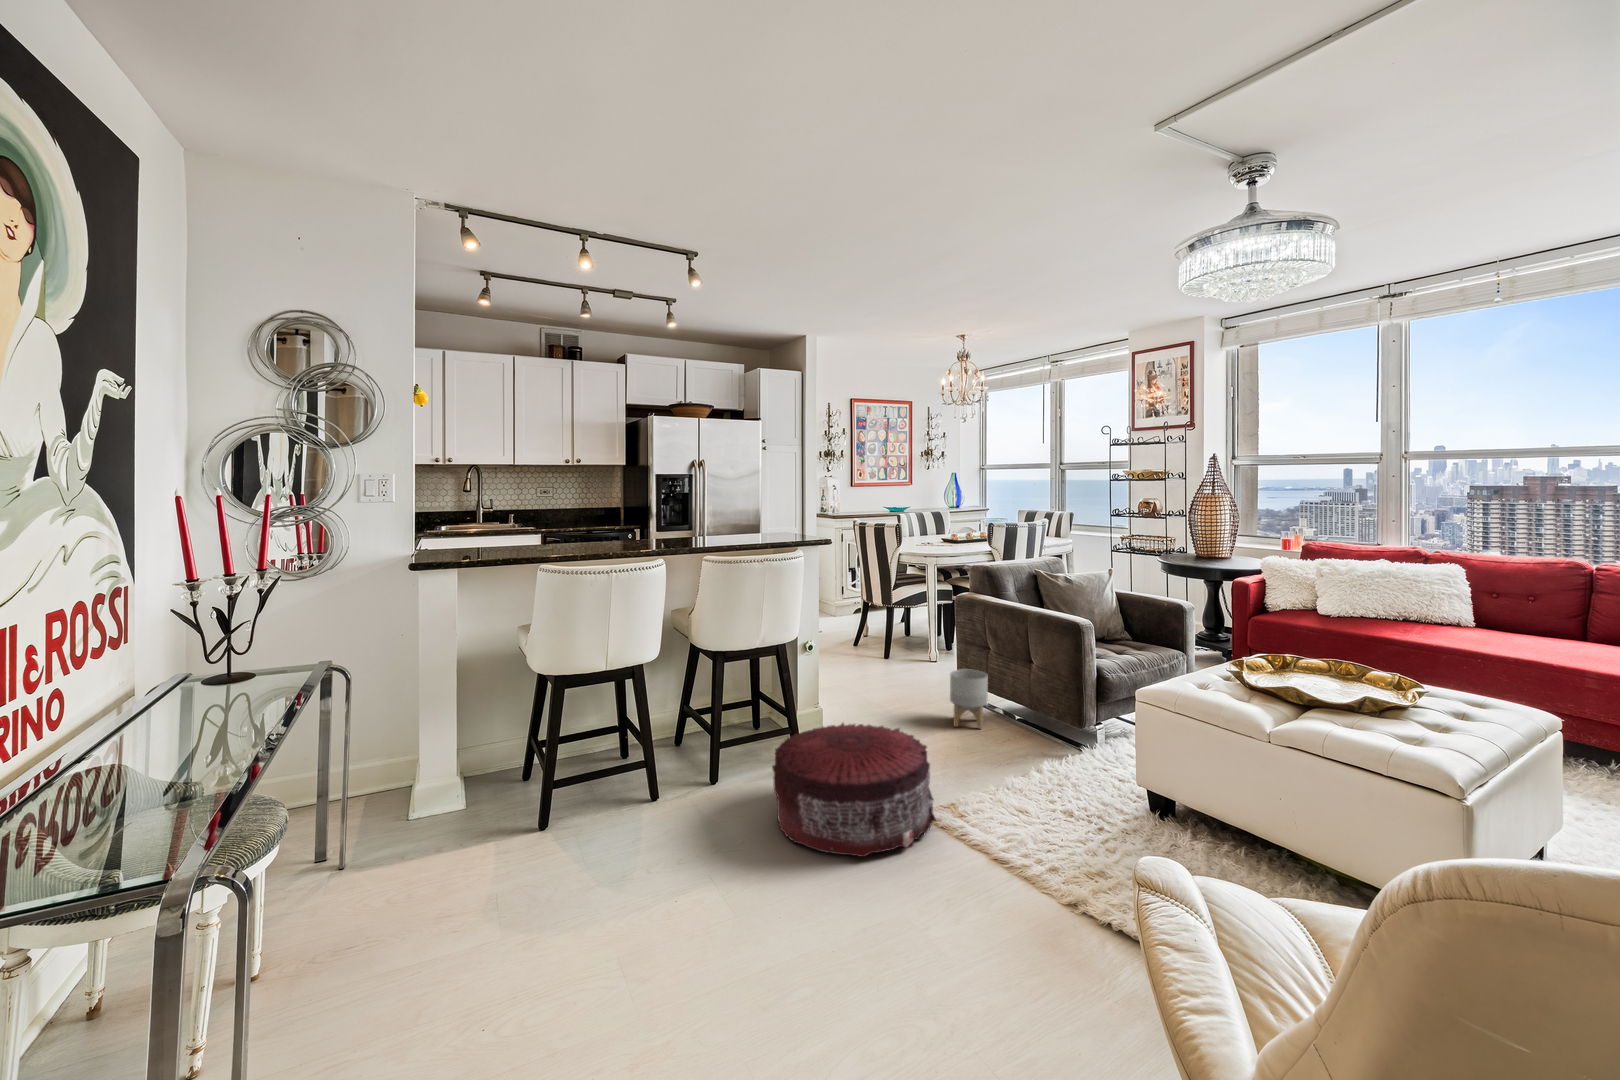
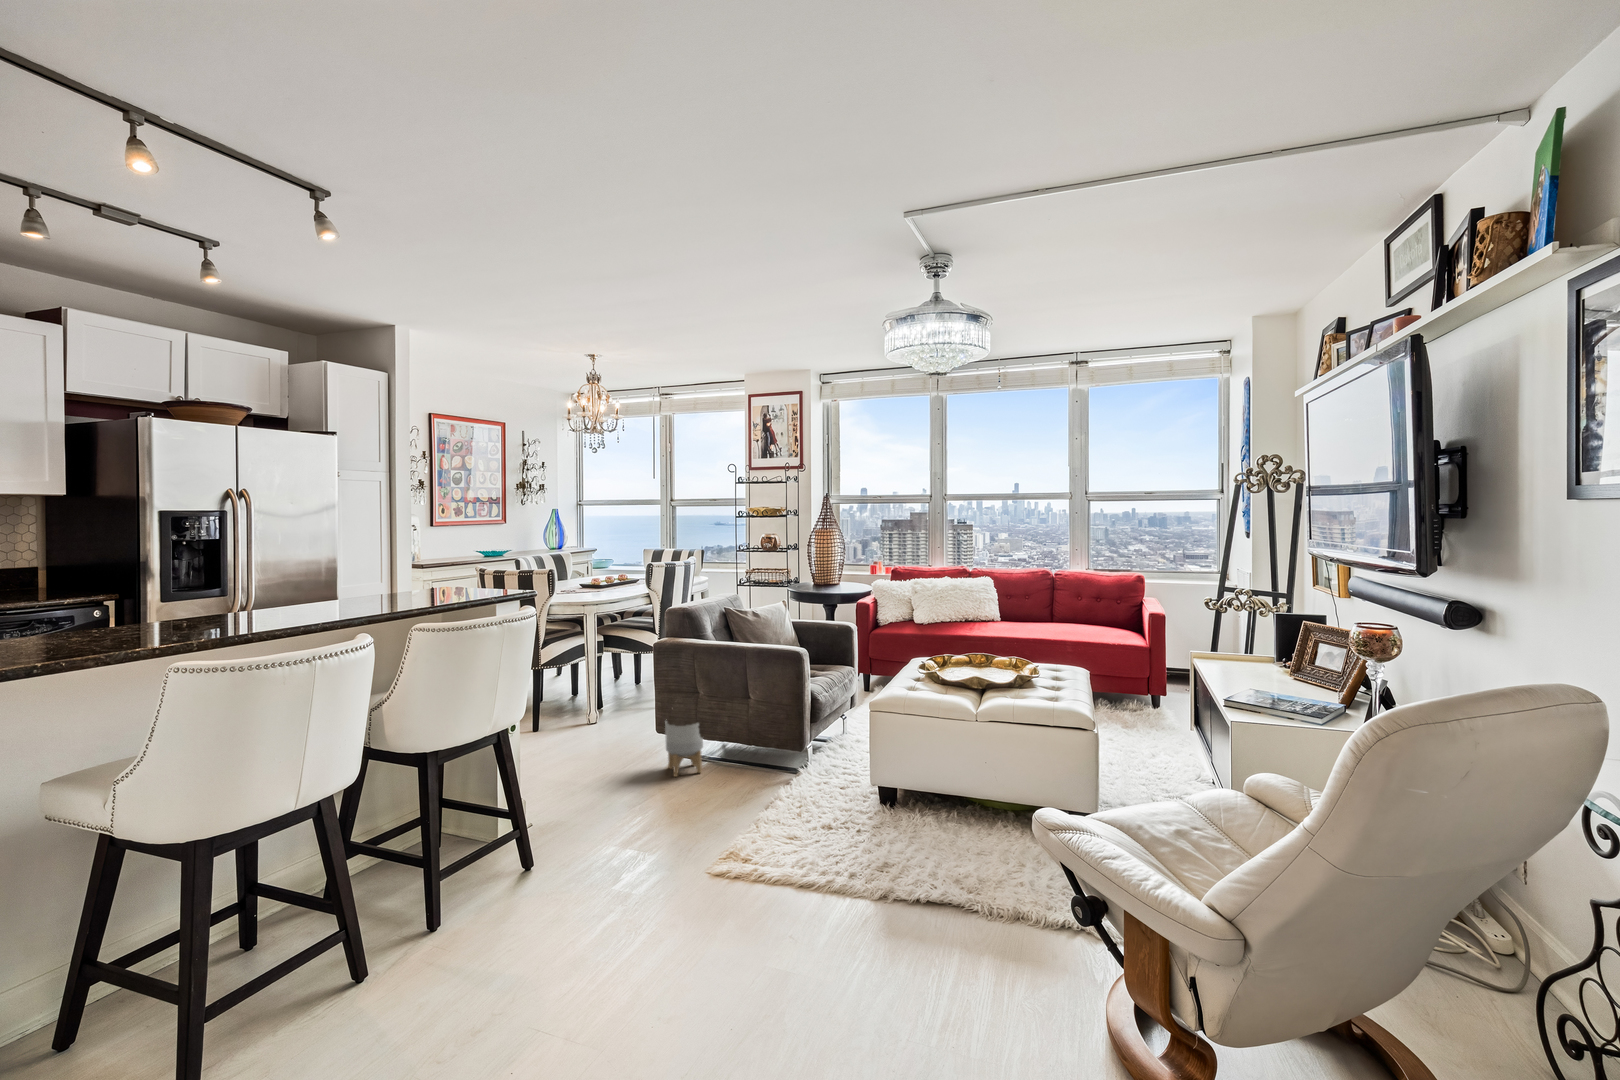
pouf: present [772,723,936,857] -> none [558,787,733,939]

